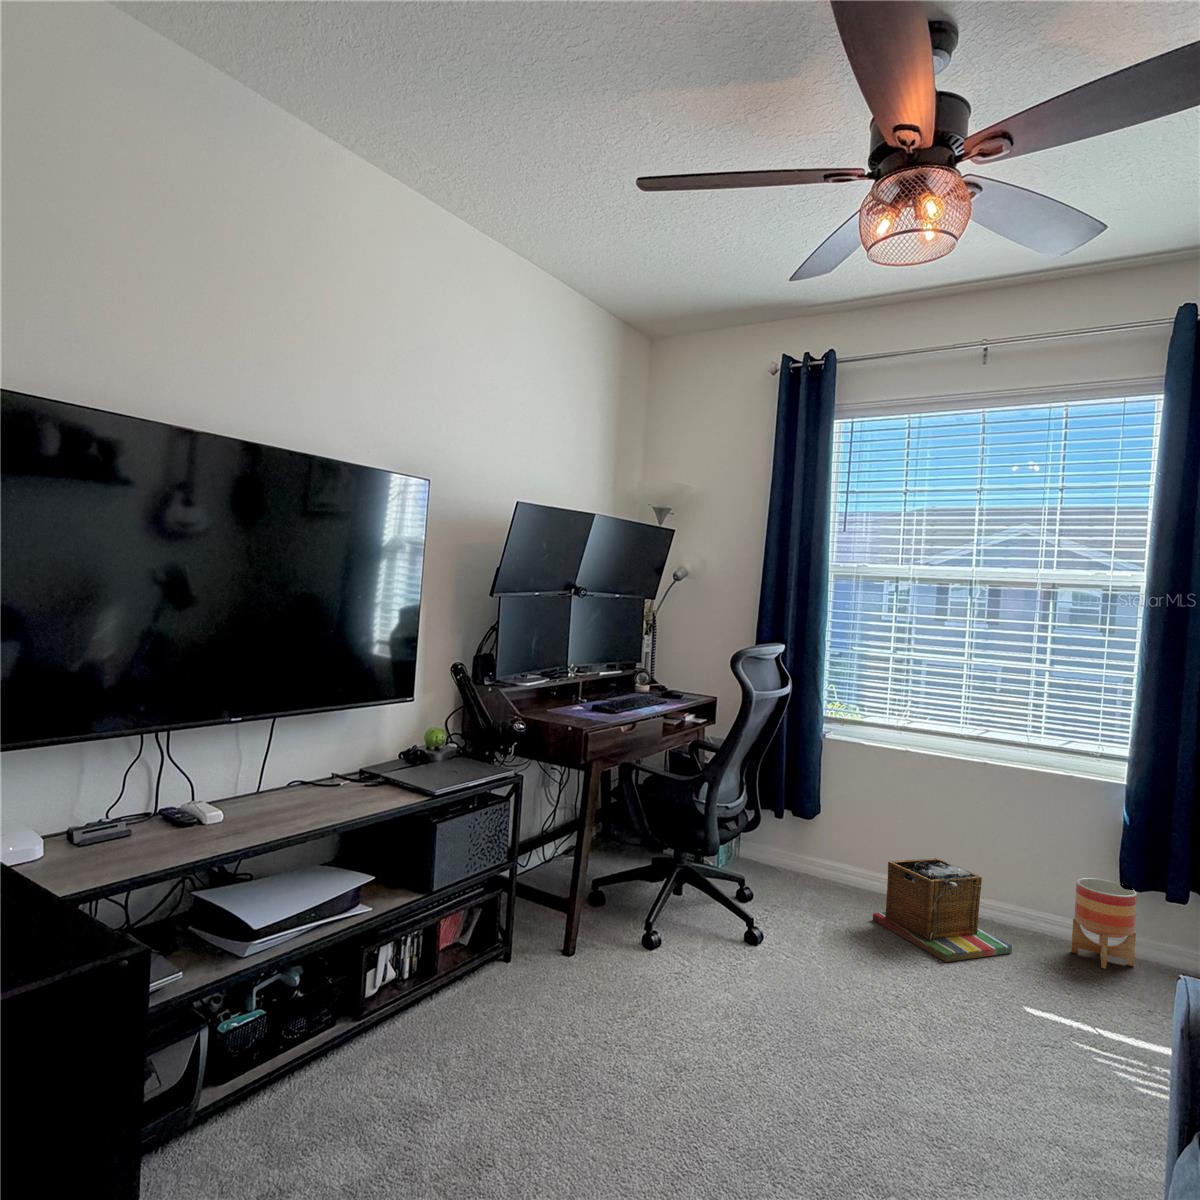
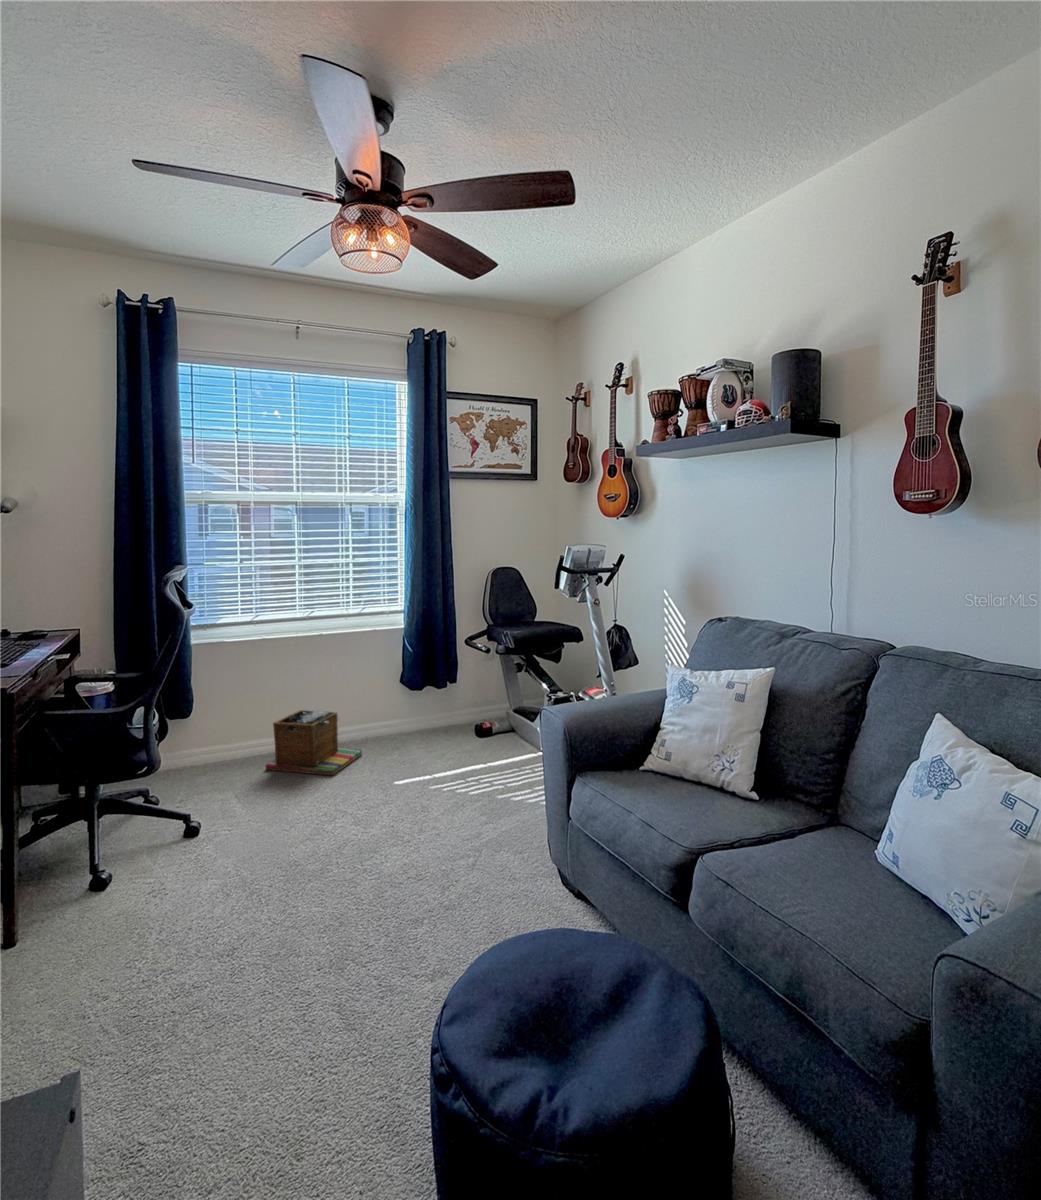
planter: present [1071,878,1137,969] -> none [388,691,422,743]

